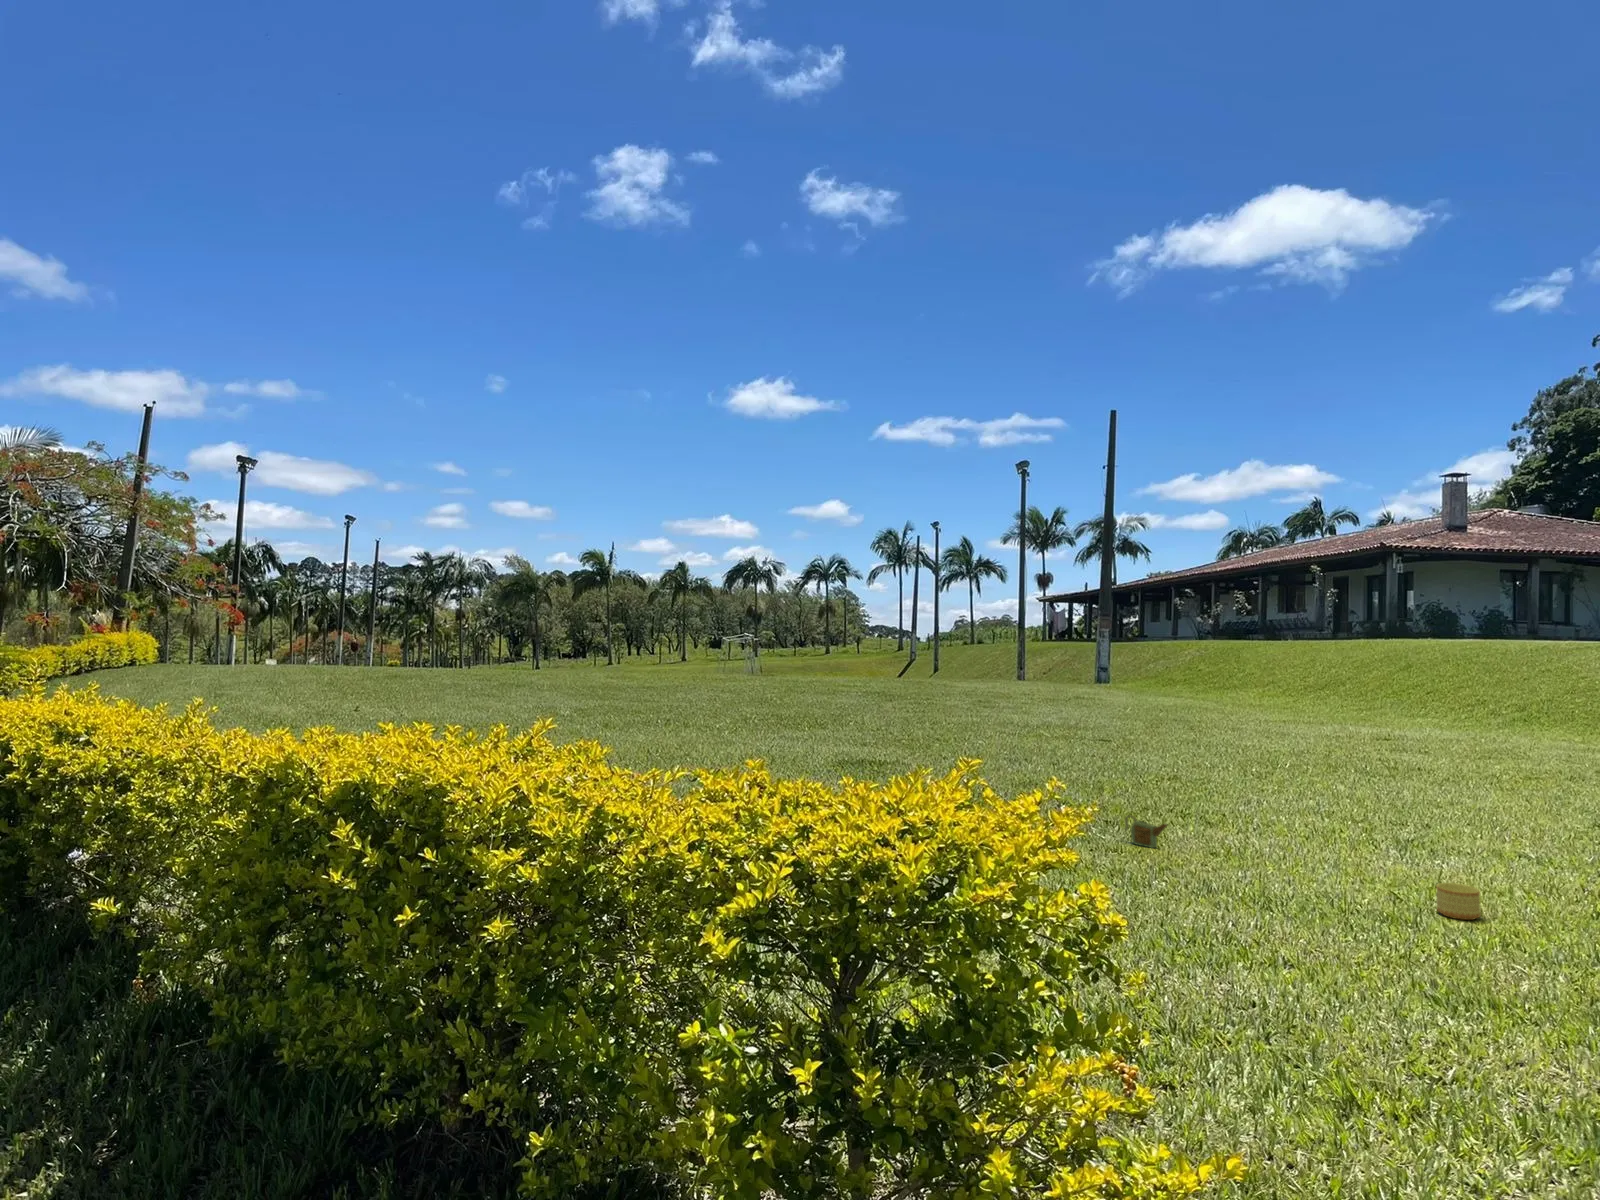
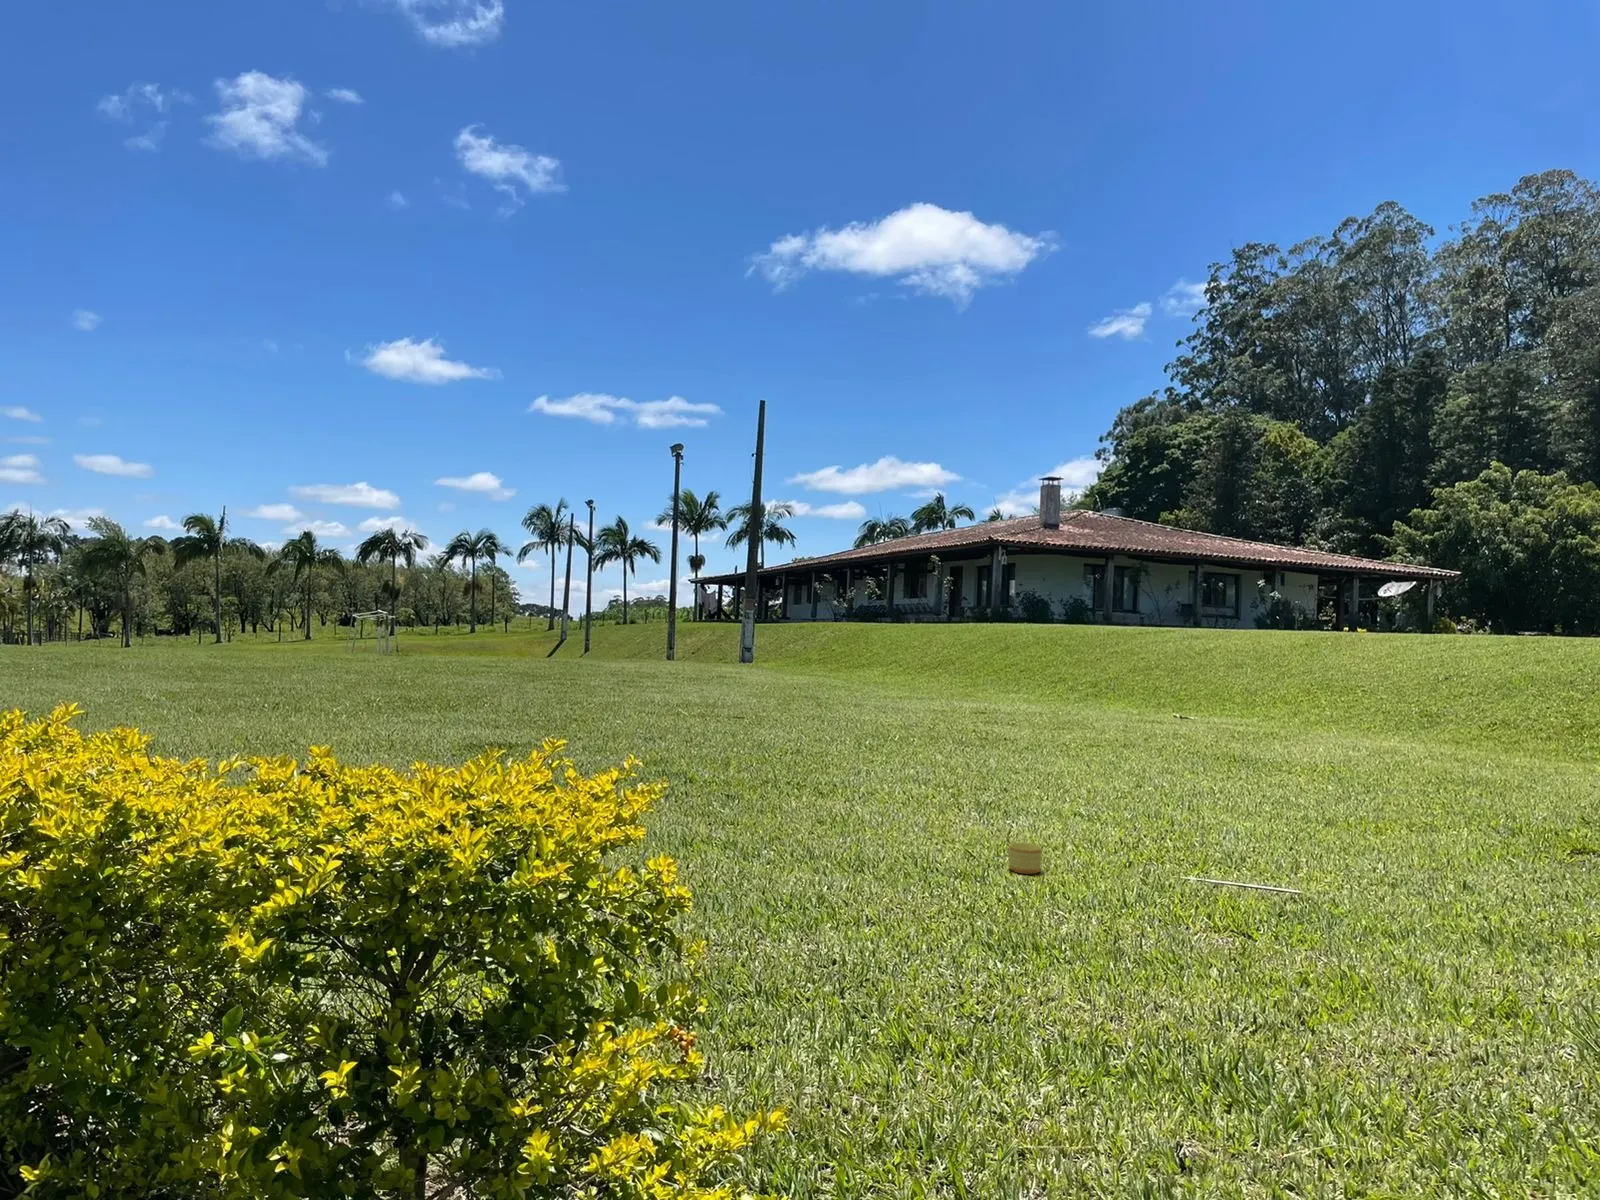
watering can: present [1125,815,1167,848] -> none [752,788,793,821]

